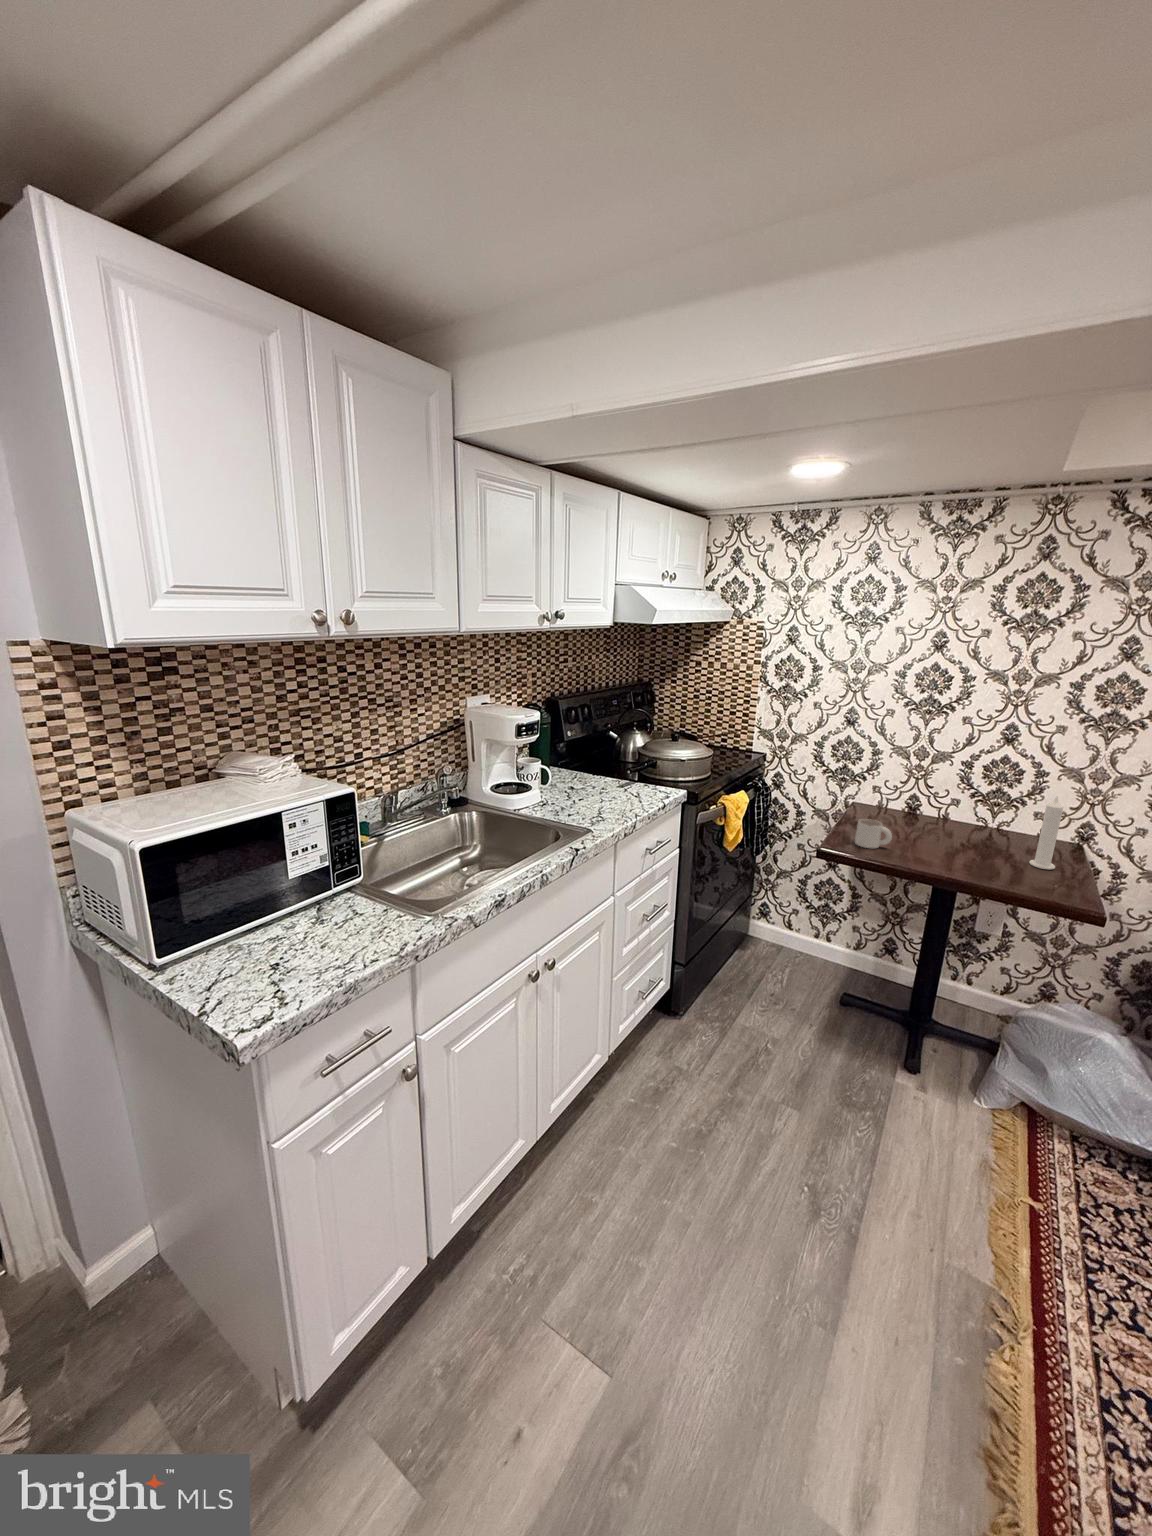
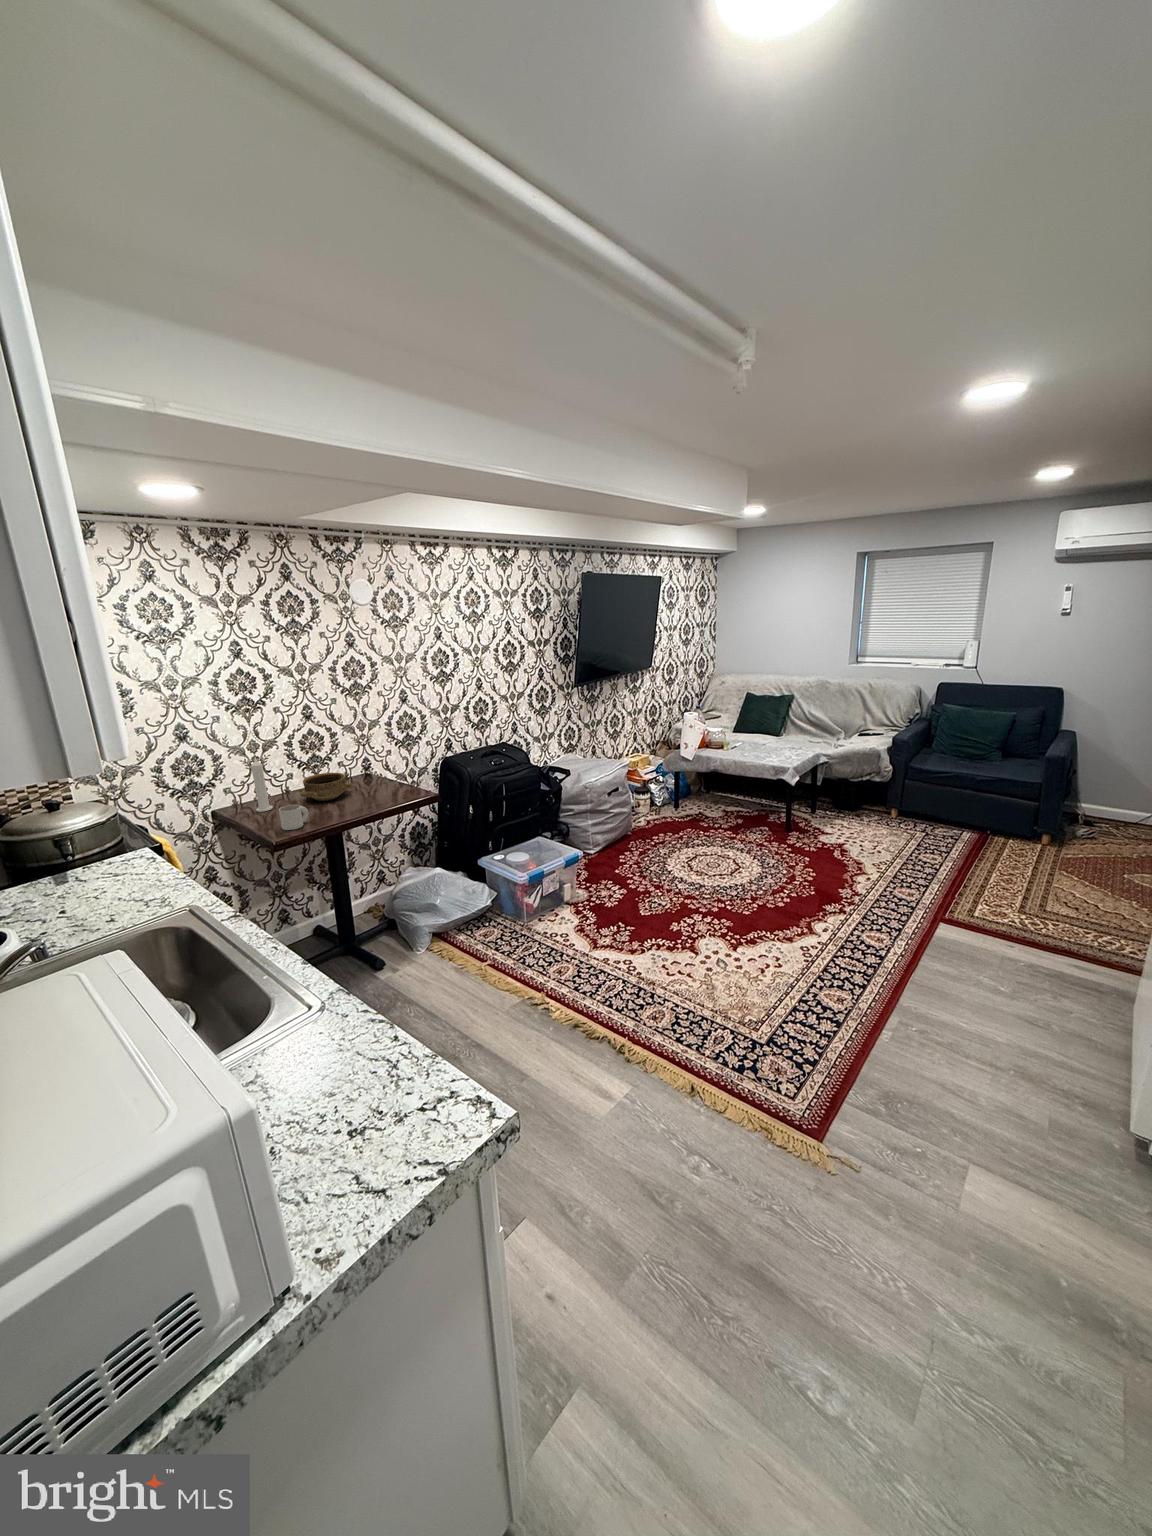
candle: present [1029,796,1063,870] -> present [251,758,273,812]
ceramic bowl: none [931,808,1009,847] -> present [300,773,351,801]

